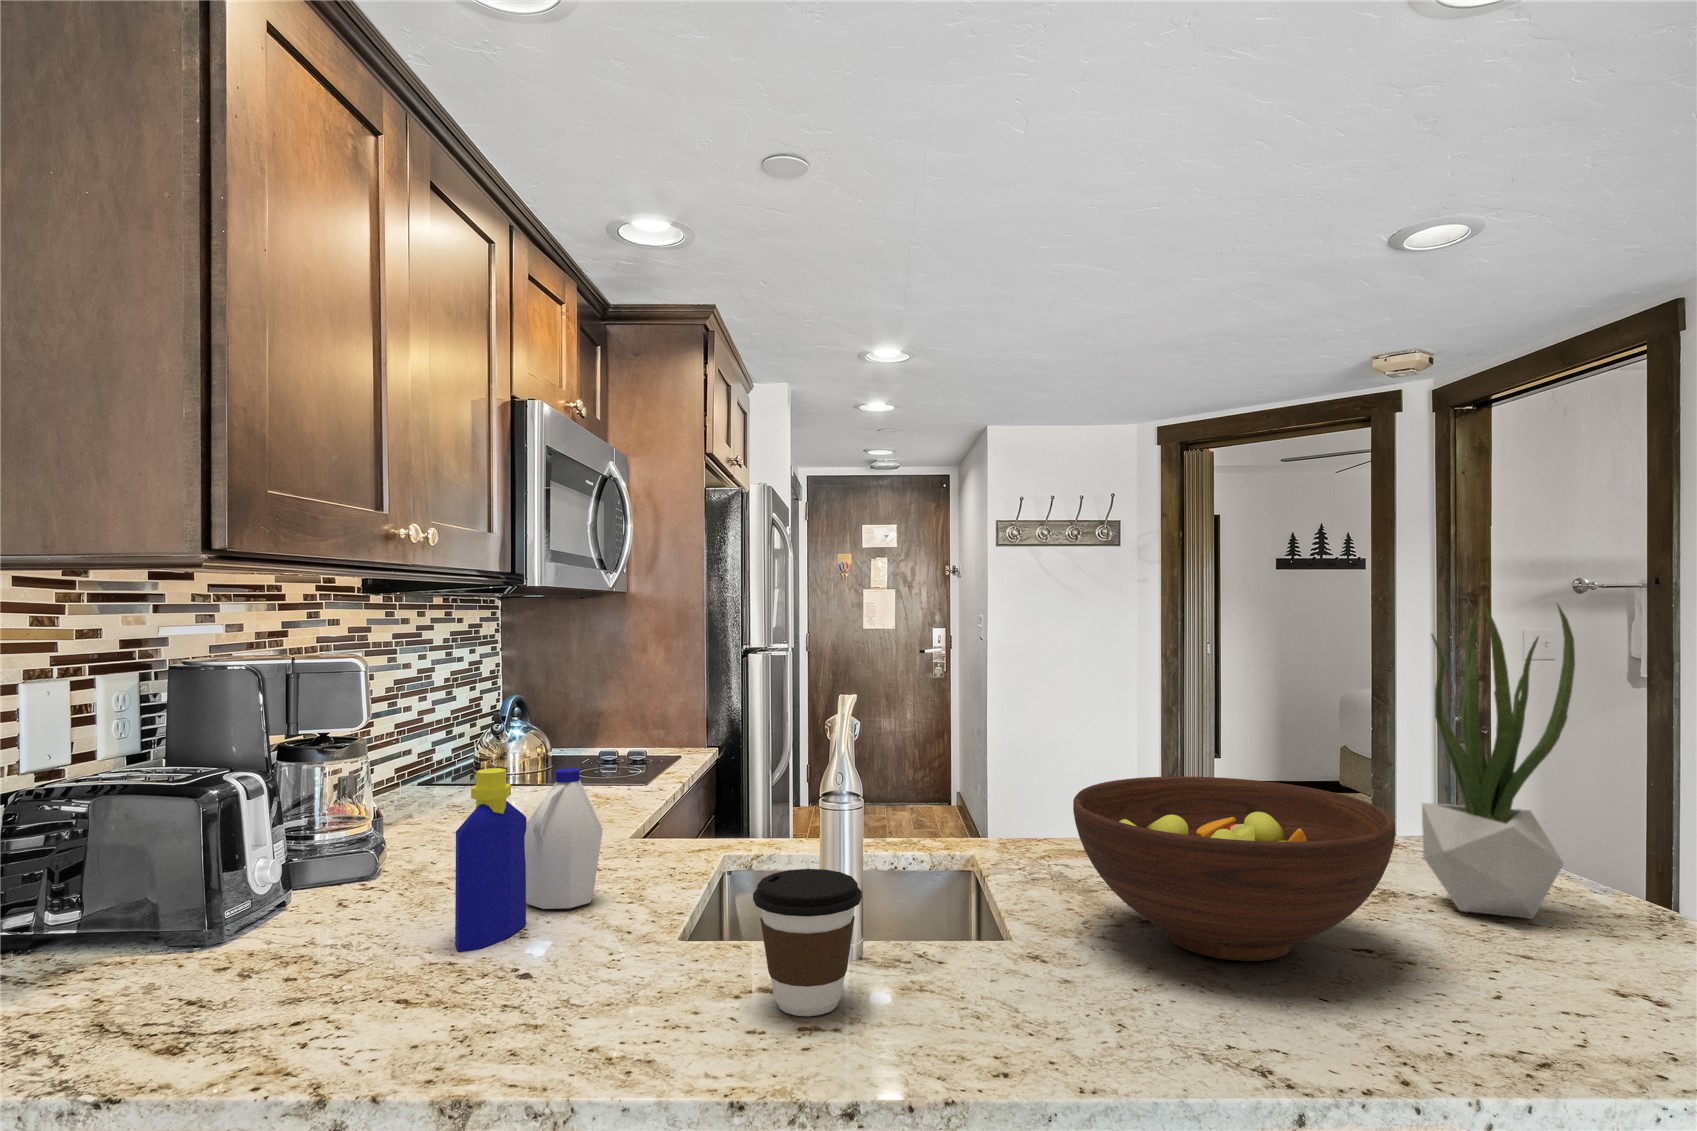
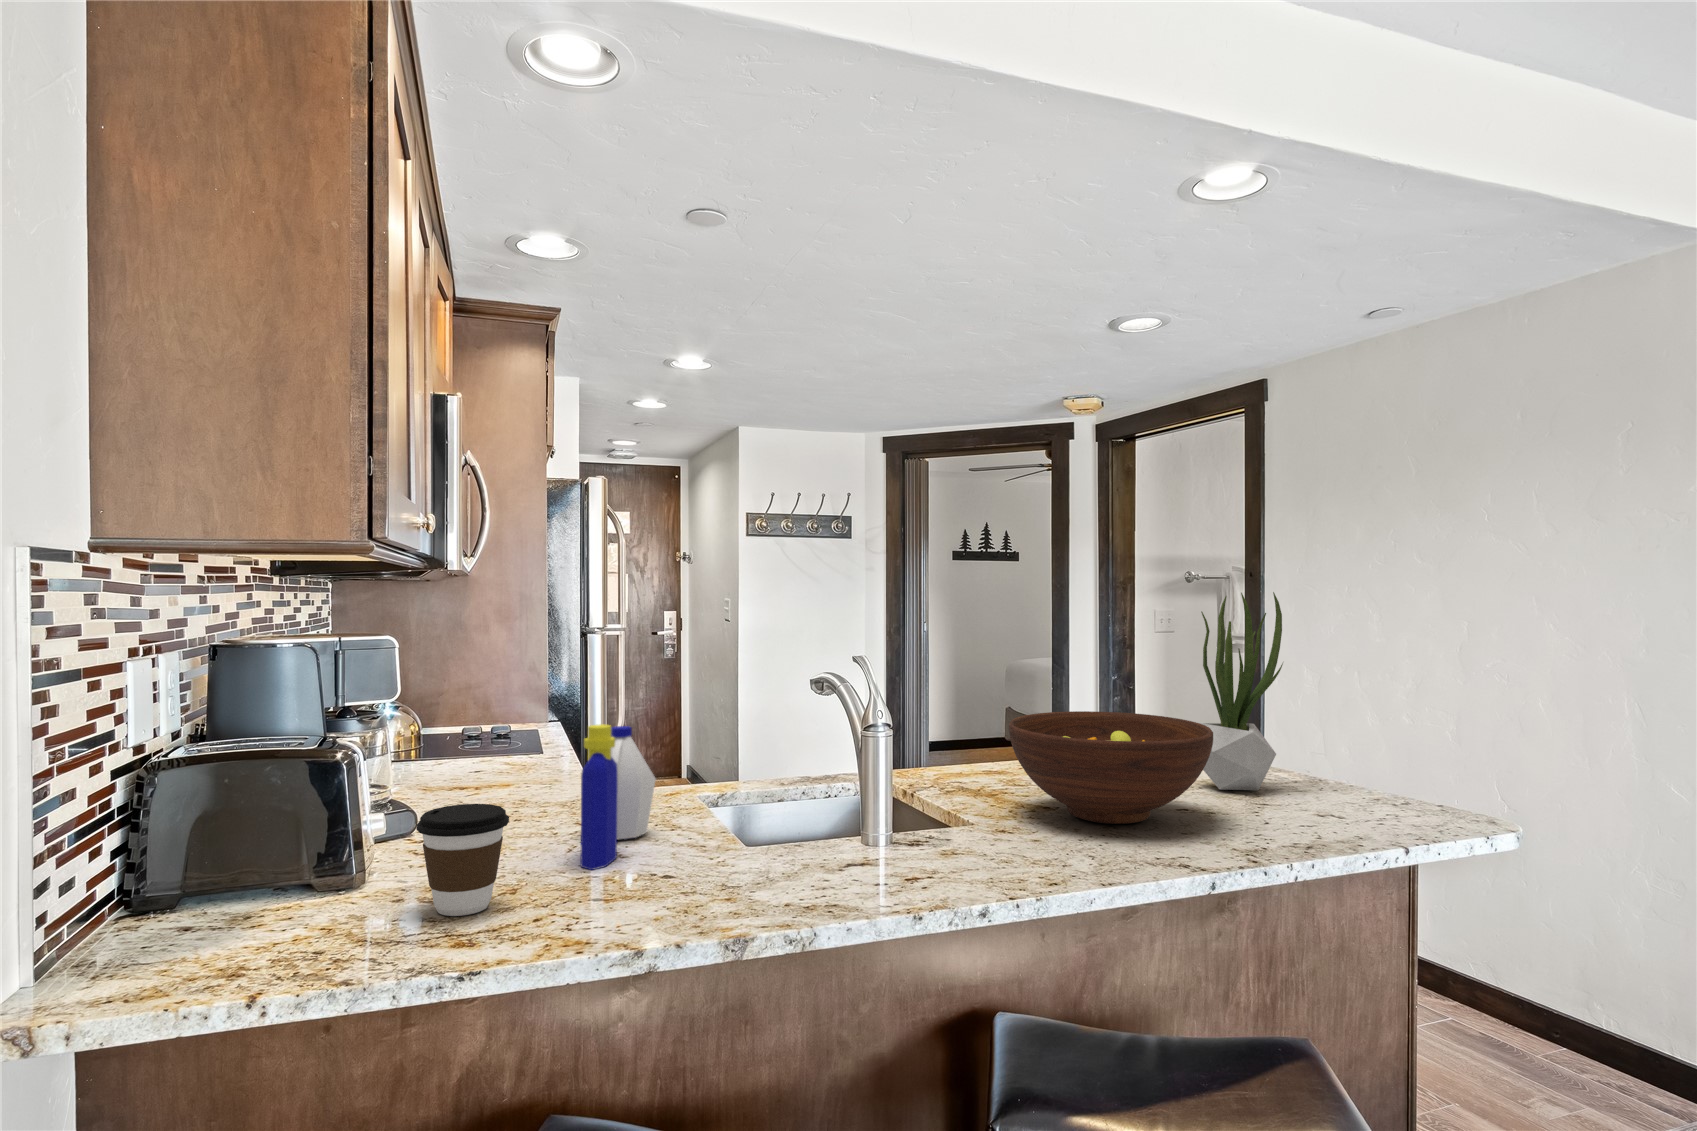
coffee cup: present [753,869,862,1016] -> present [416,804,509,916]

